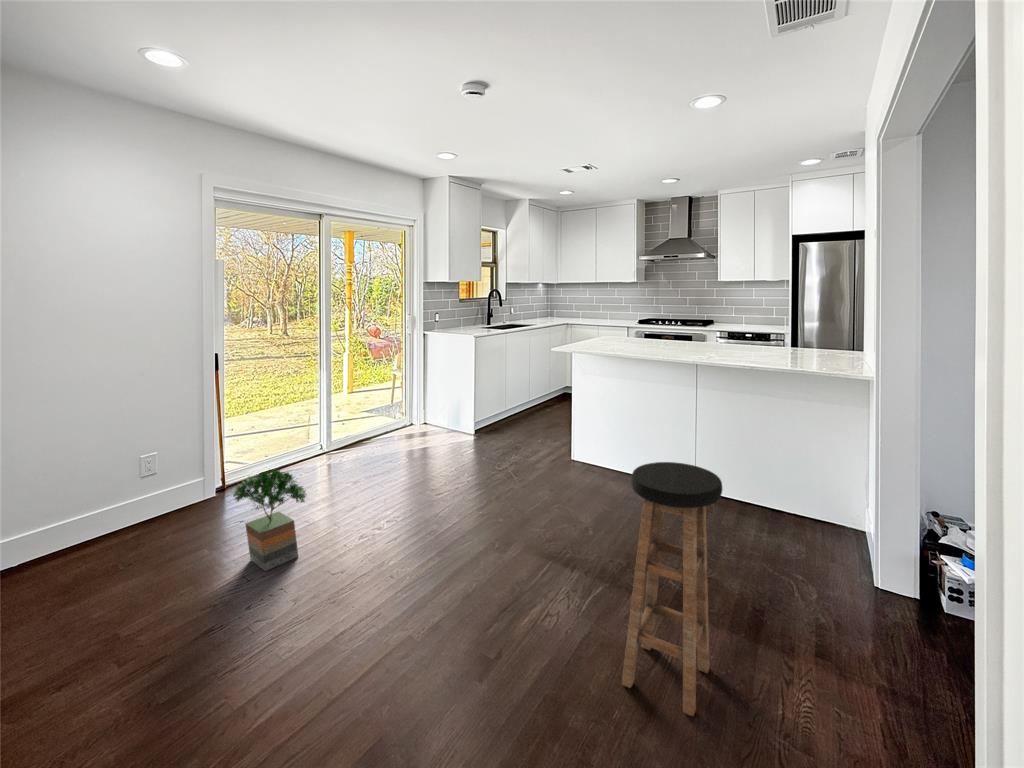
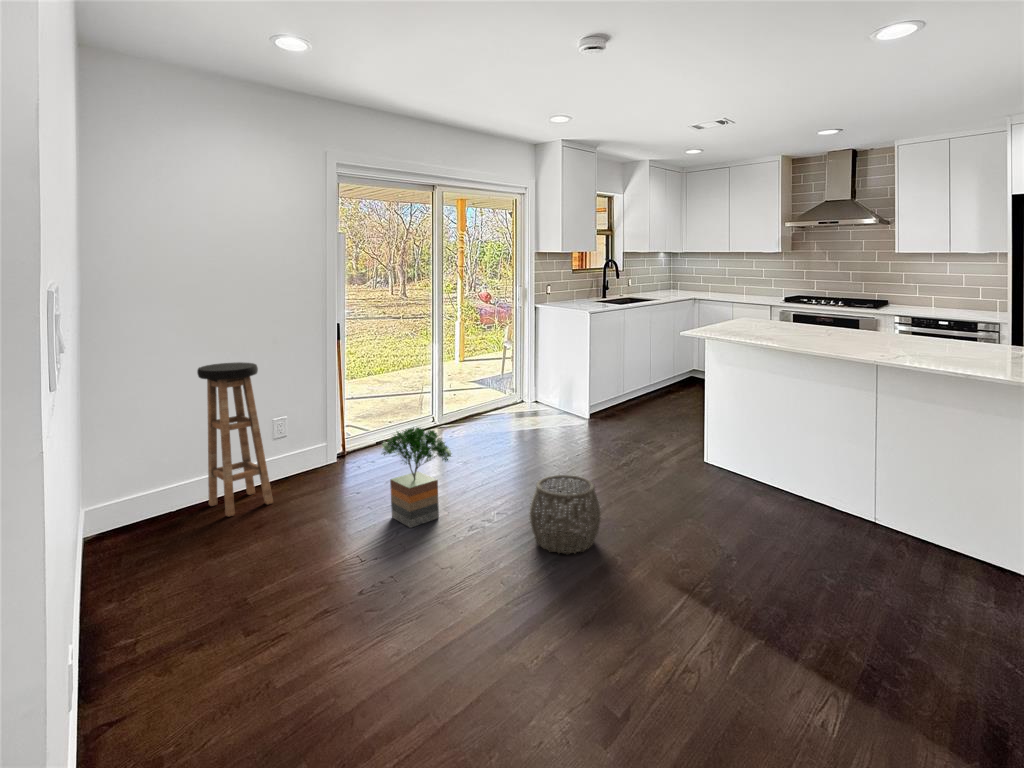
bar stool: present [622,462,723,716] -> present [197,362,273,516]
woven basket: none [378,509,448,590] -> present [530,475,601,554]

